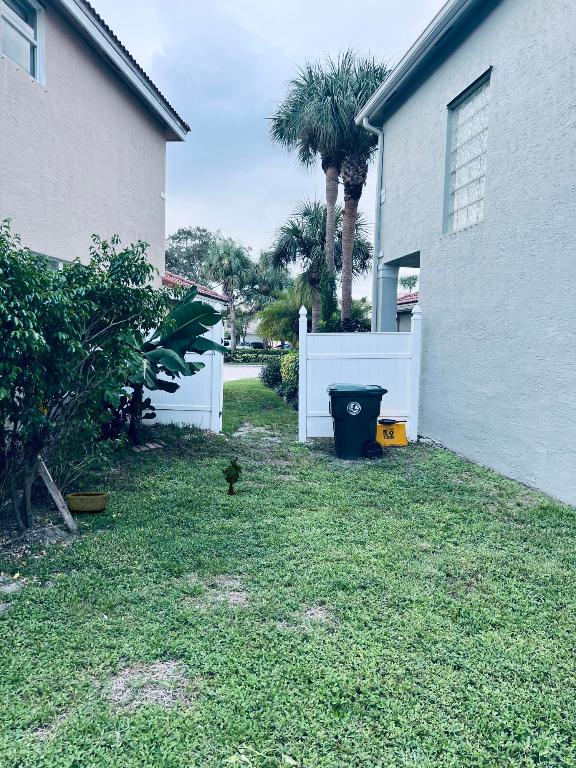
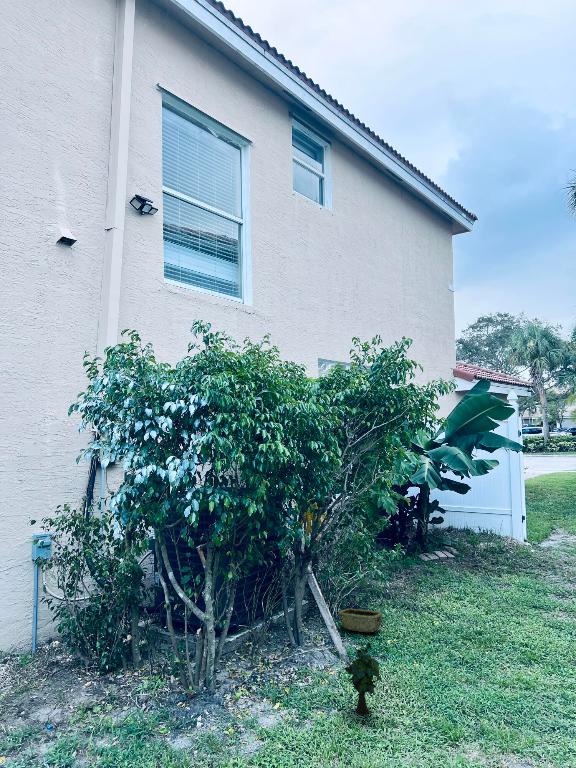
decorative plant: present [222,457,242,495] -> present [343,643,382,715]

